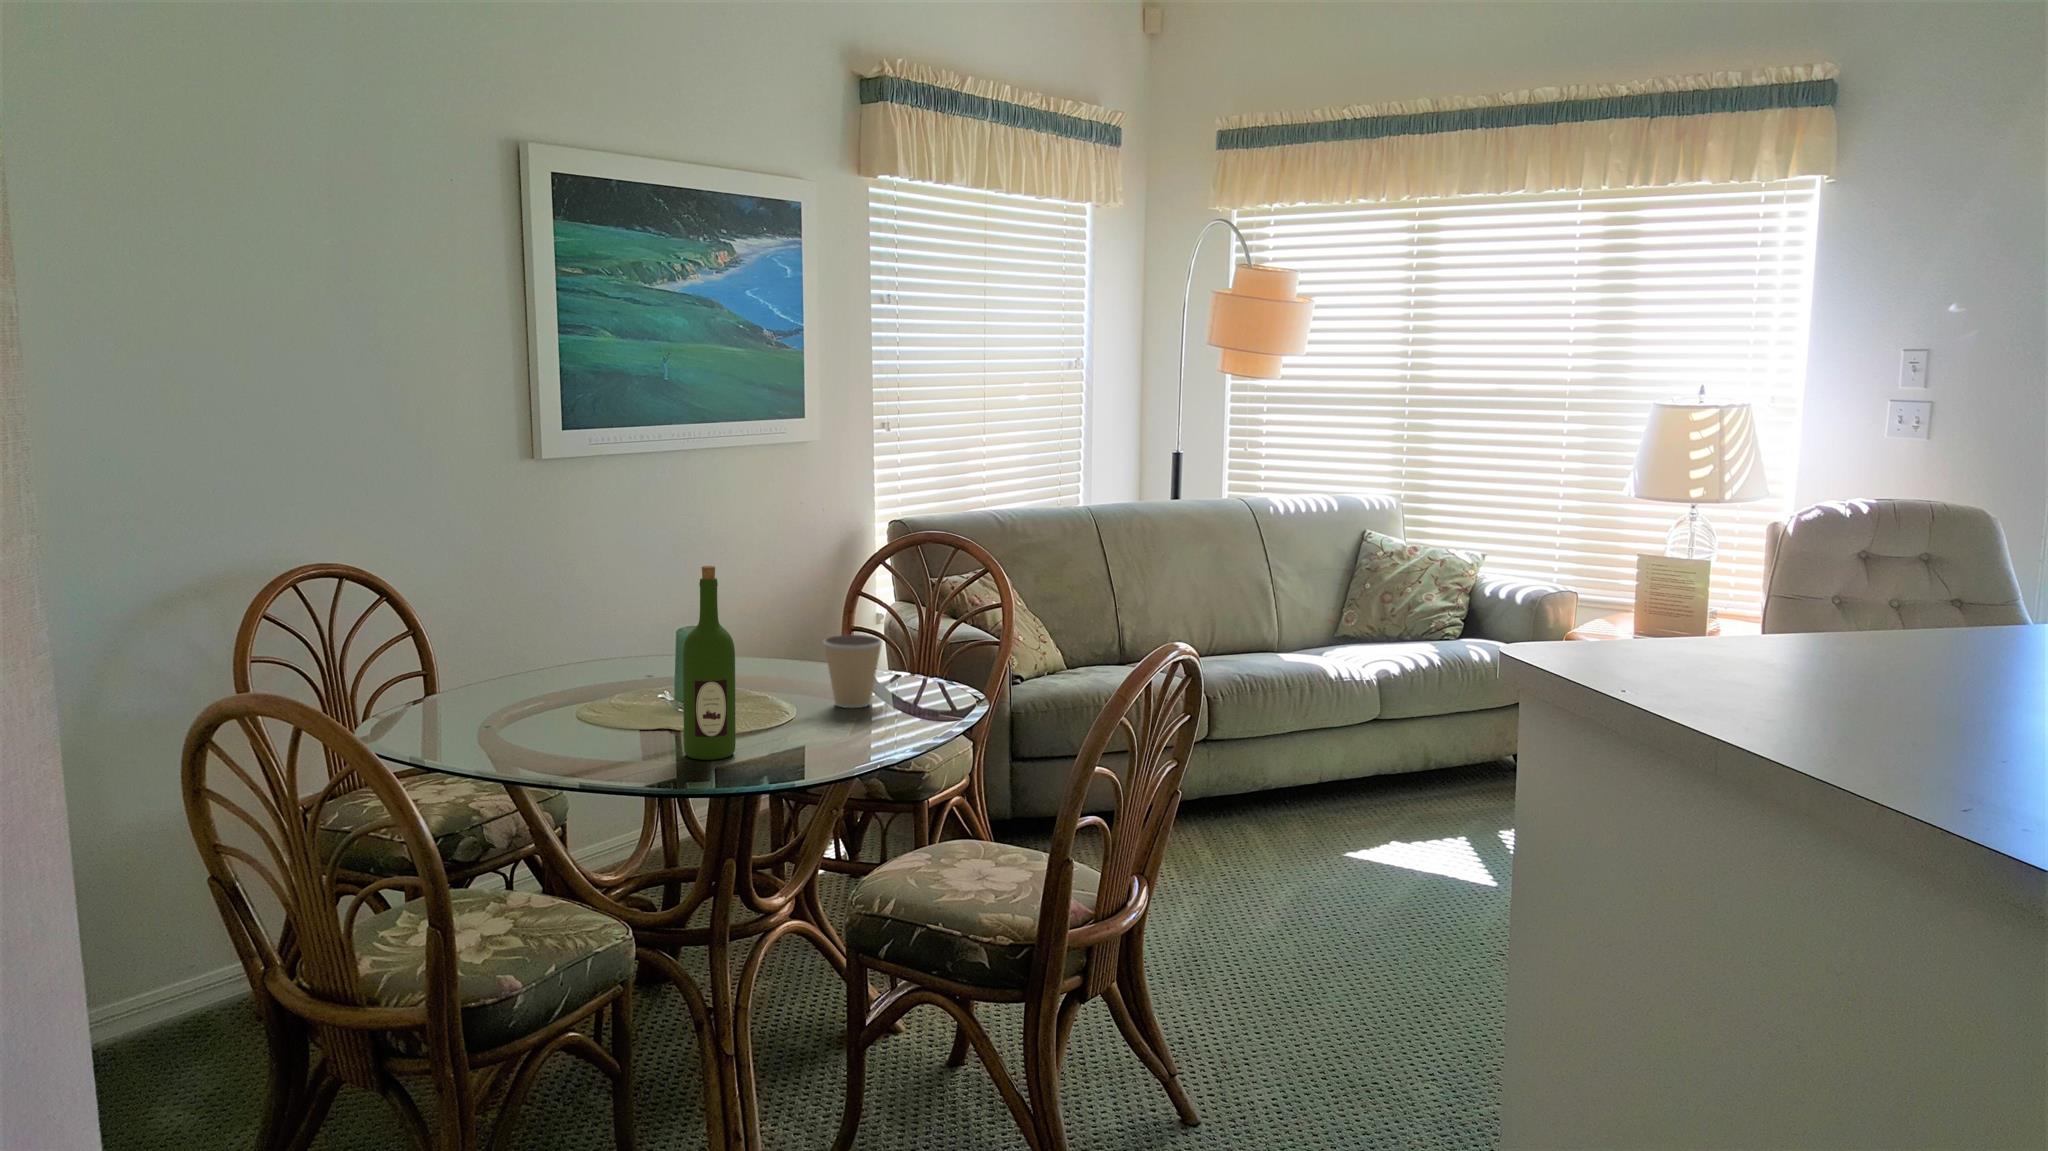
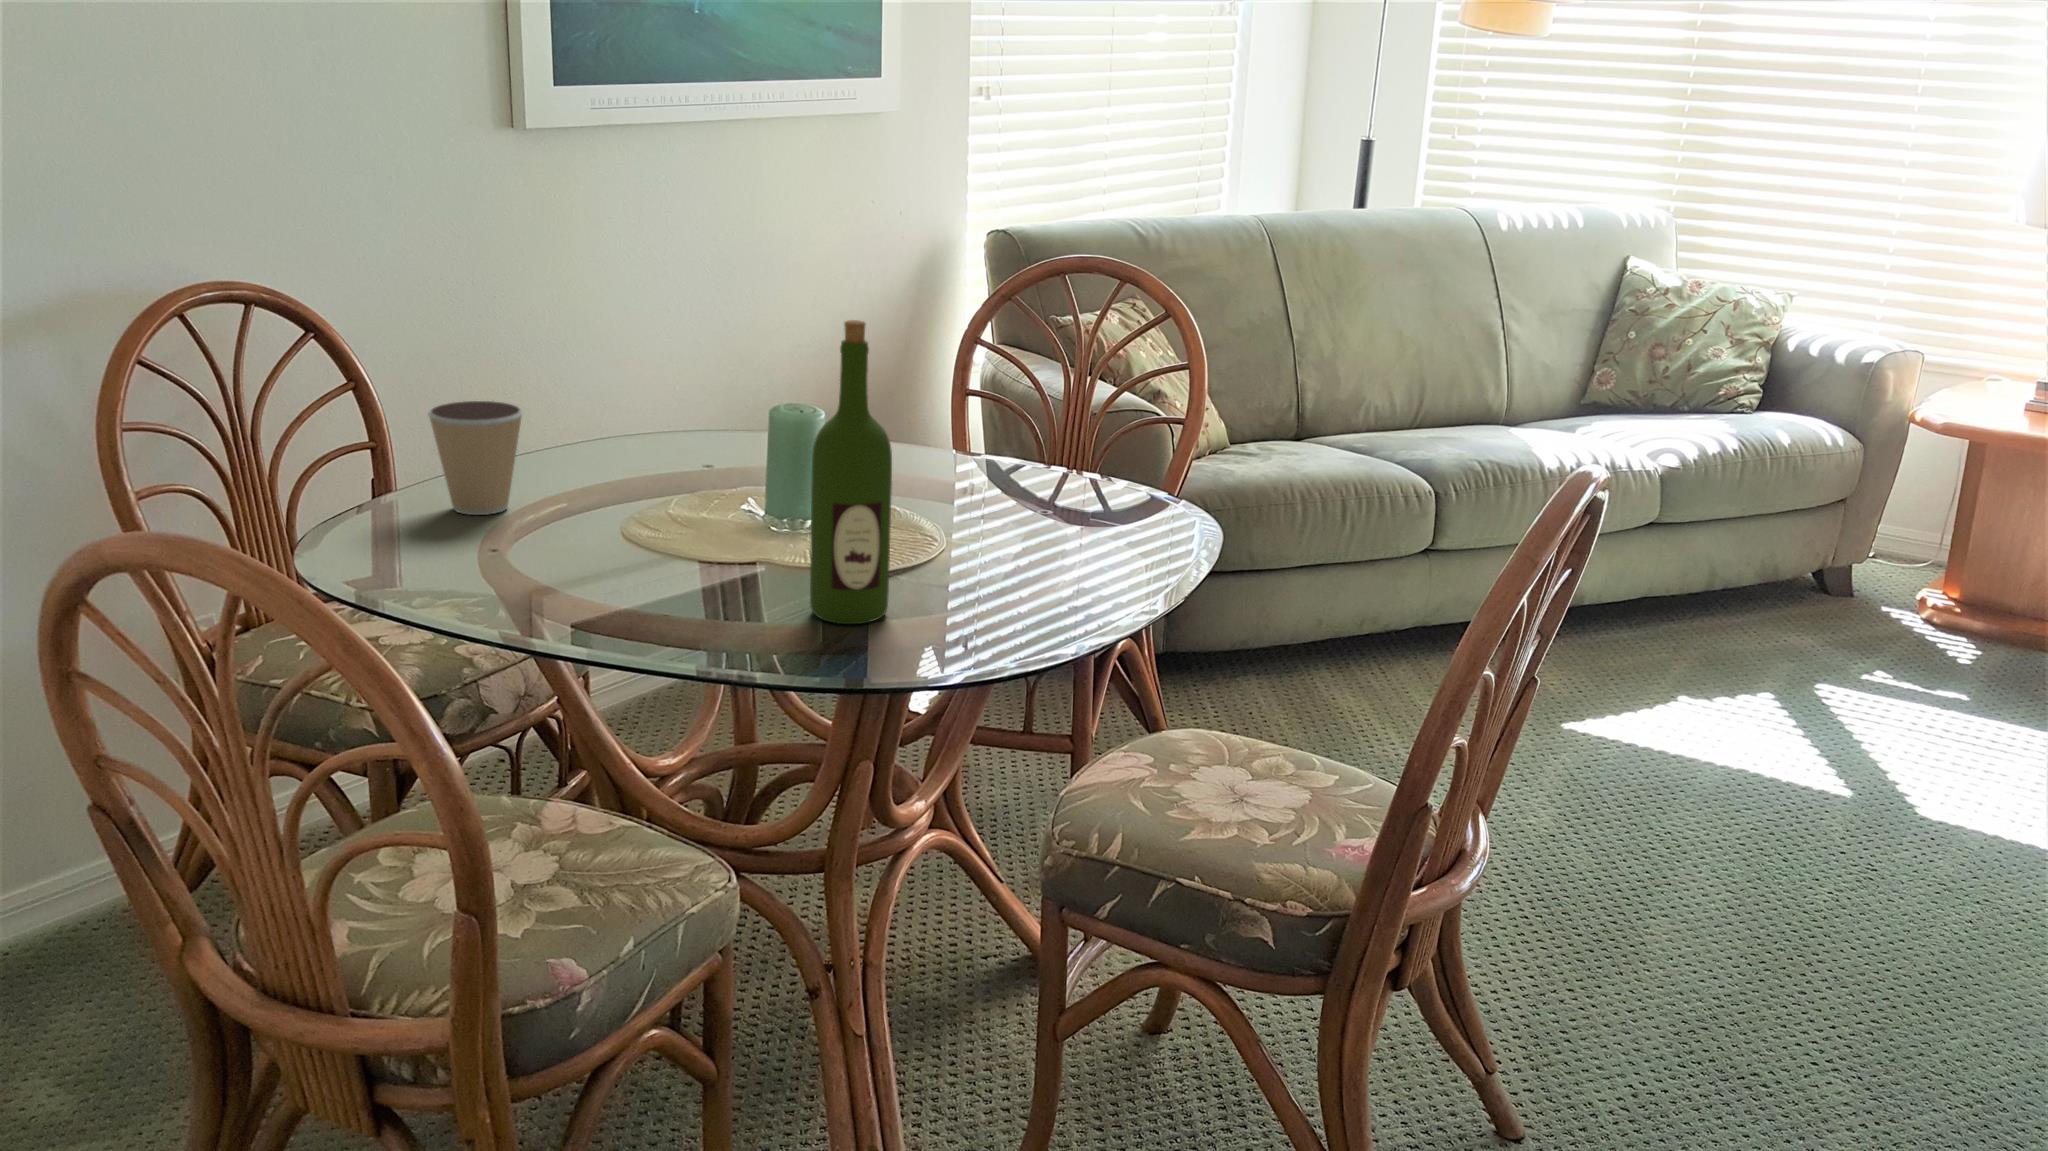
coffee cup: present [823,635,882,708] -> present [428,401,523,515]

